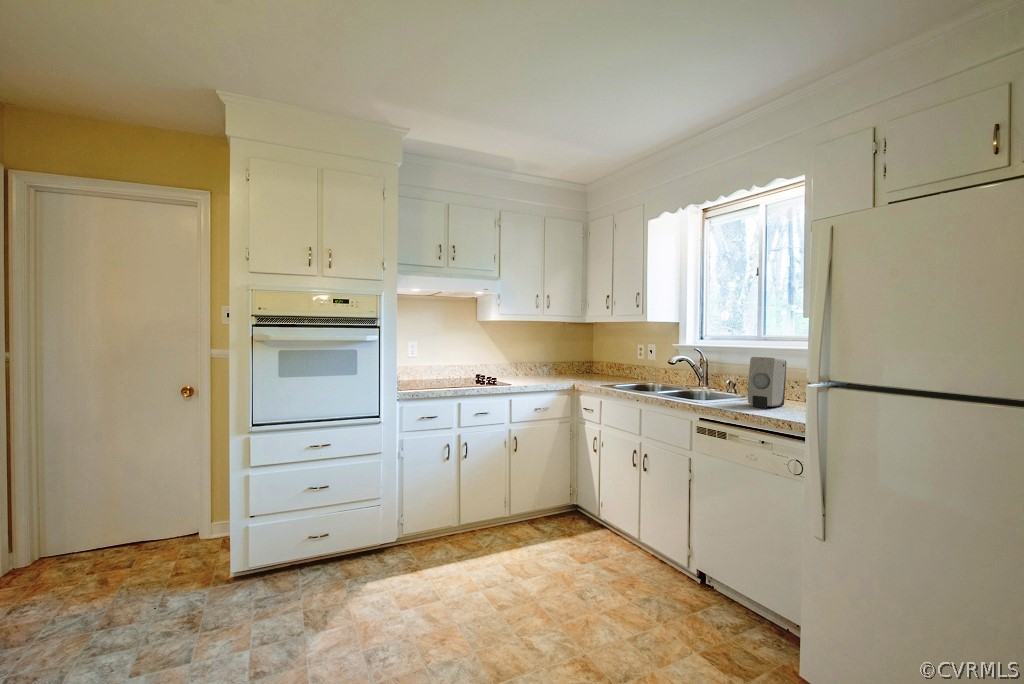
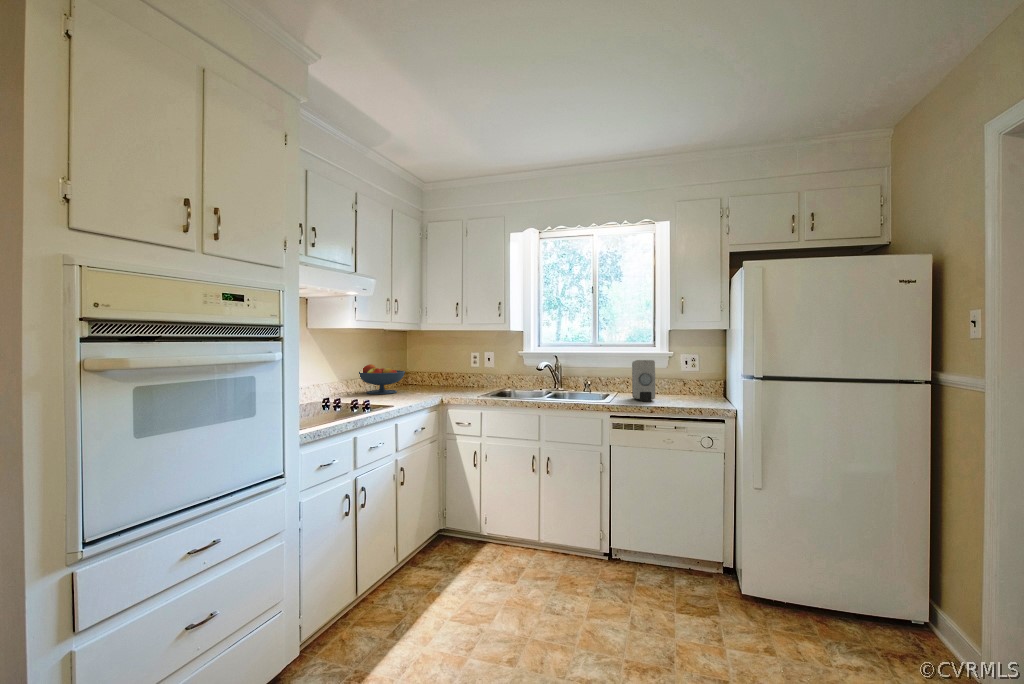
fruit bowl: none [531,352,570,378] -> present [359,364,405,394]

